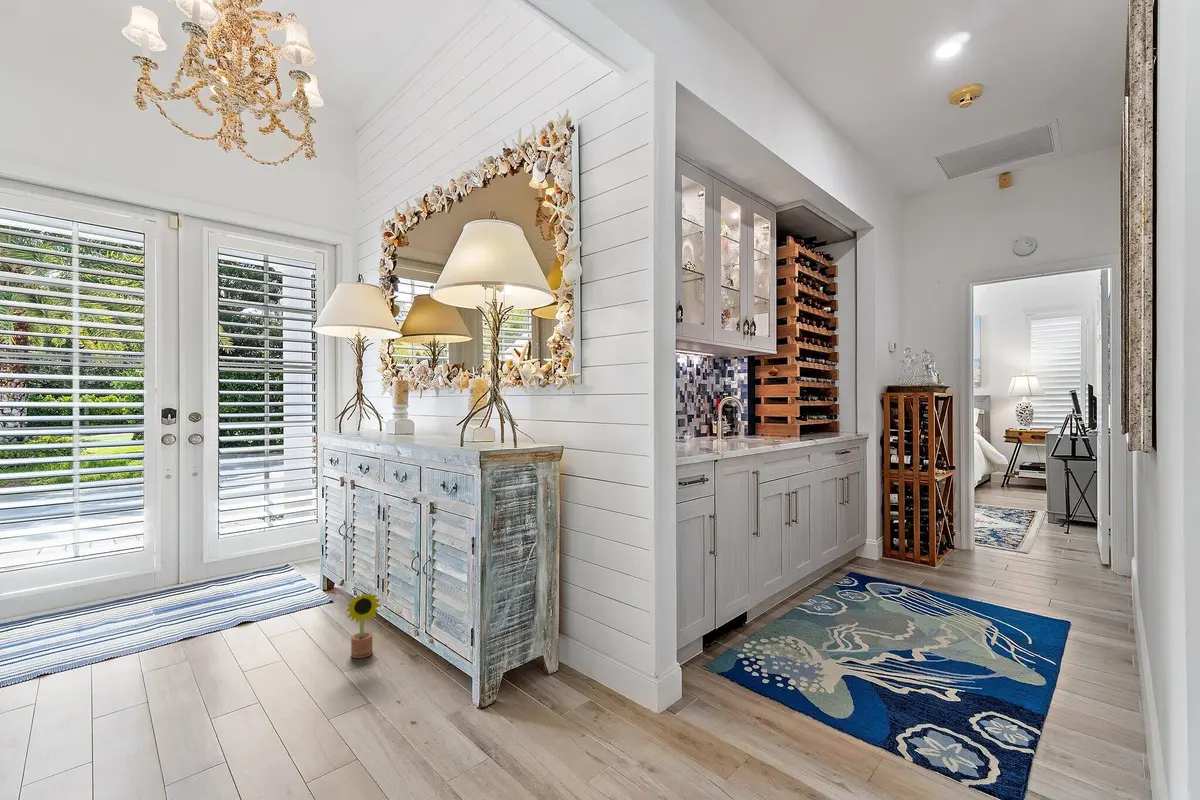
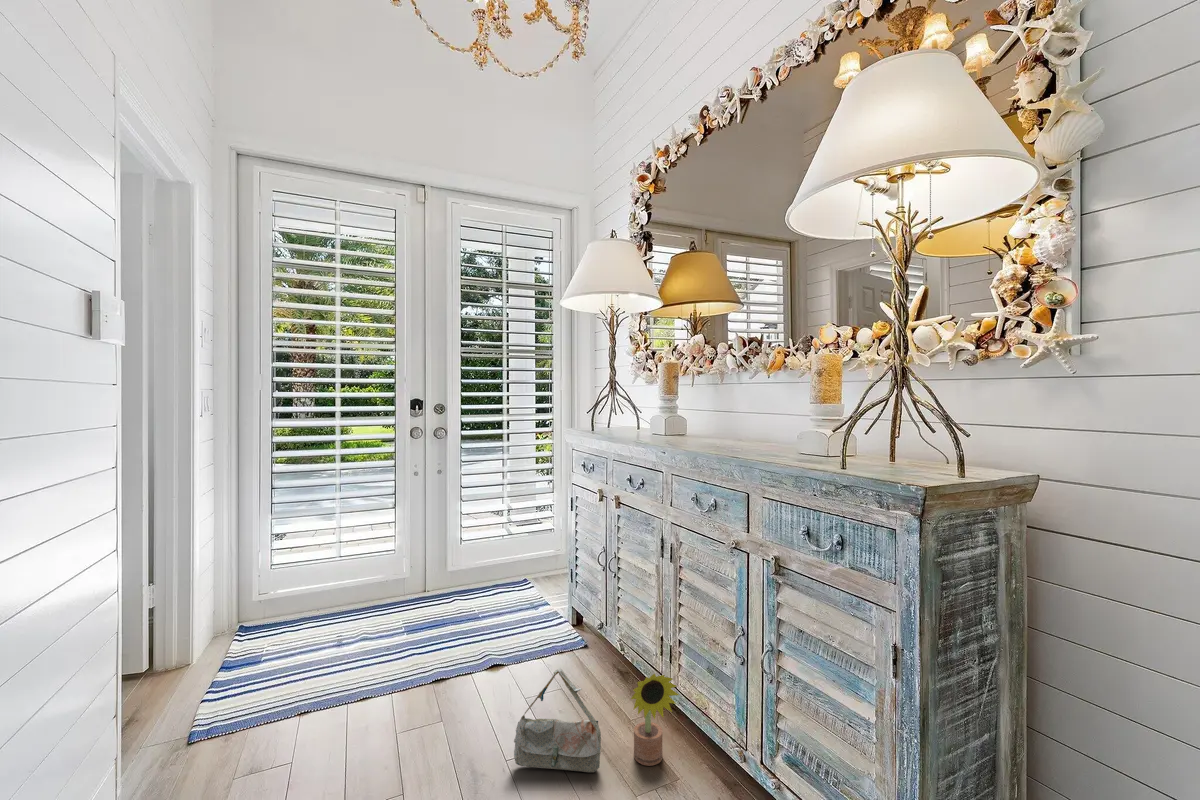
bag: none [256,597,324,670] -> present [514,668,601,772]

